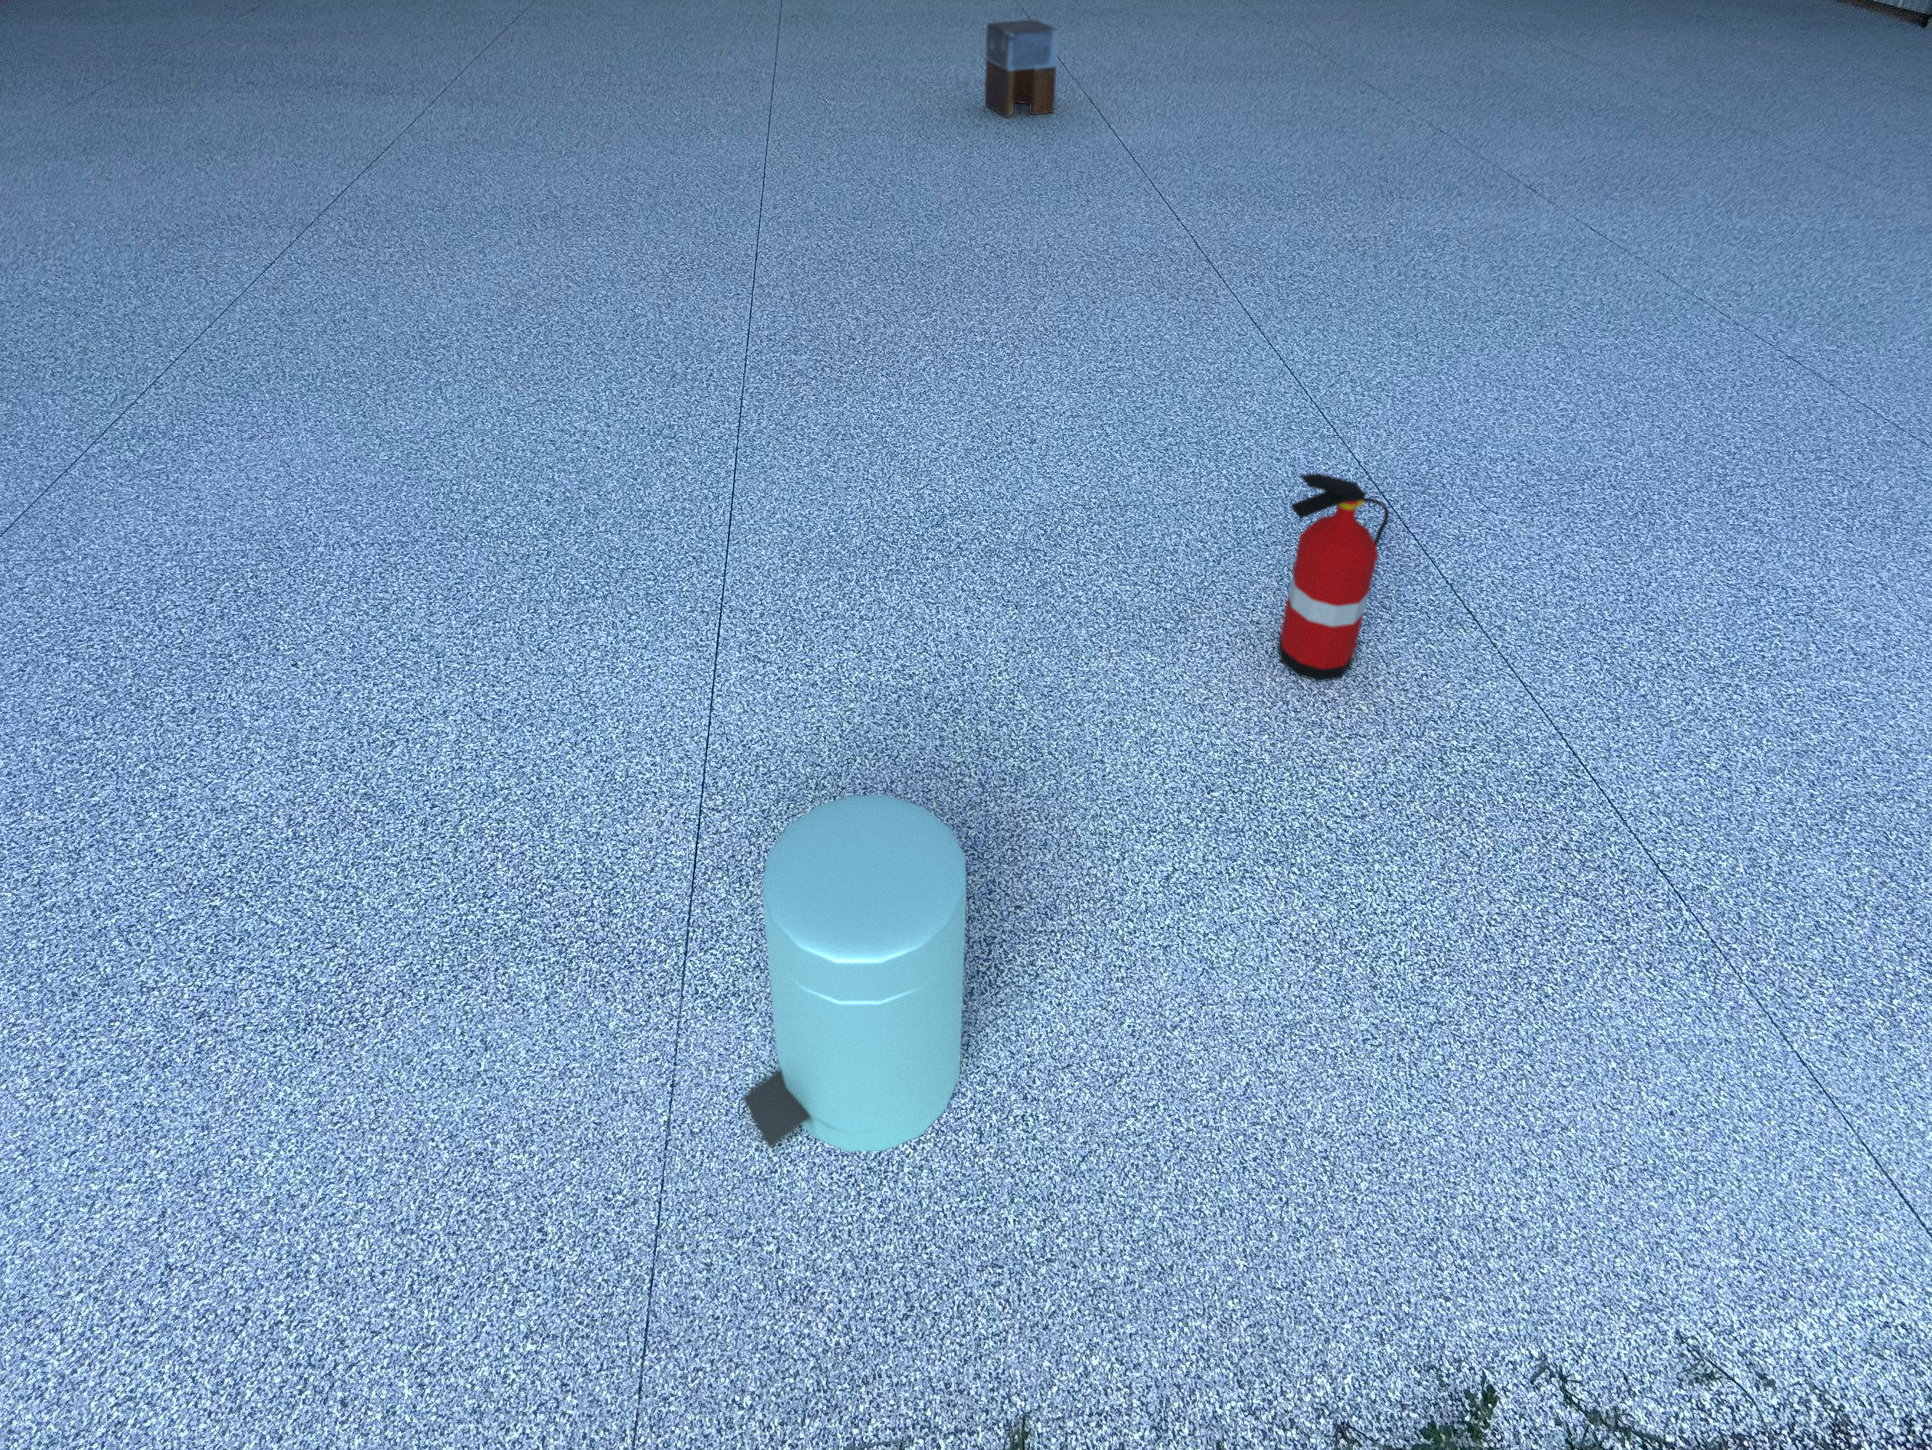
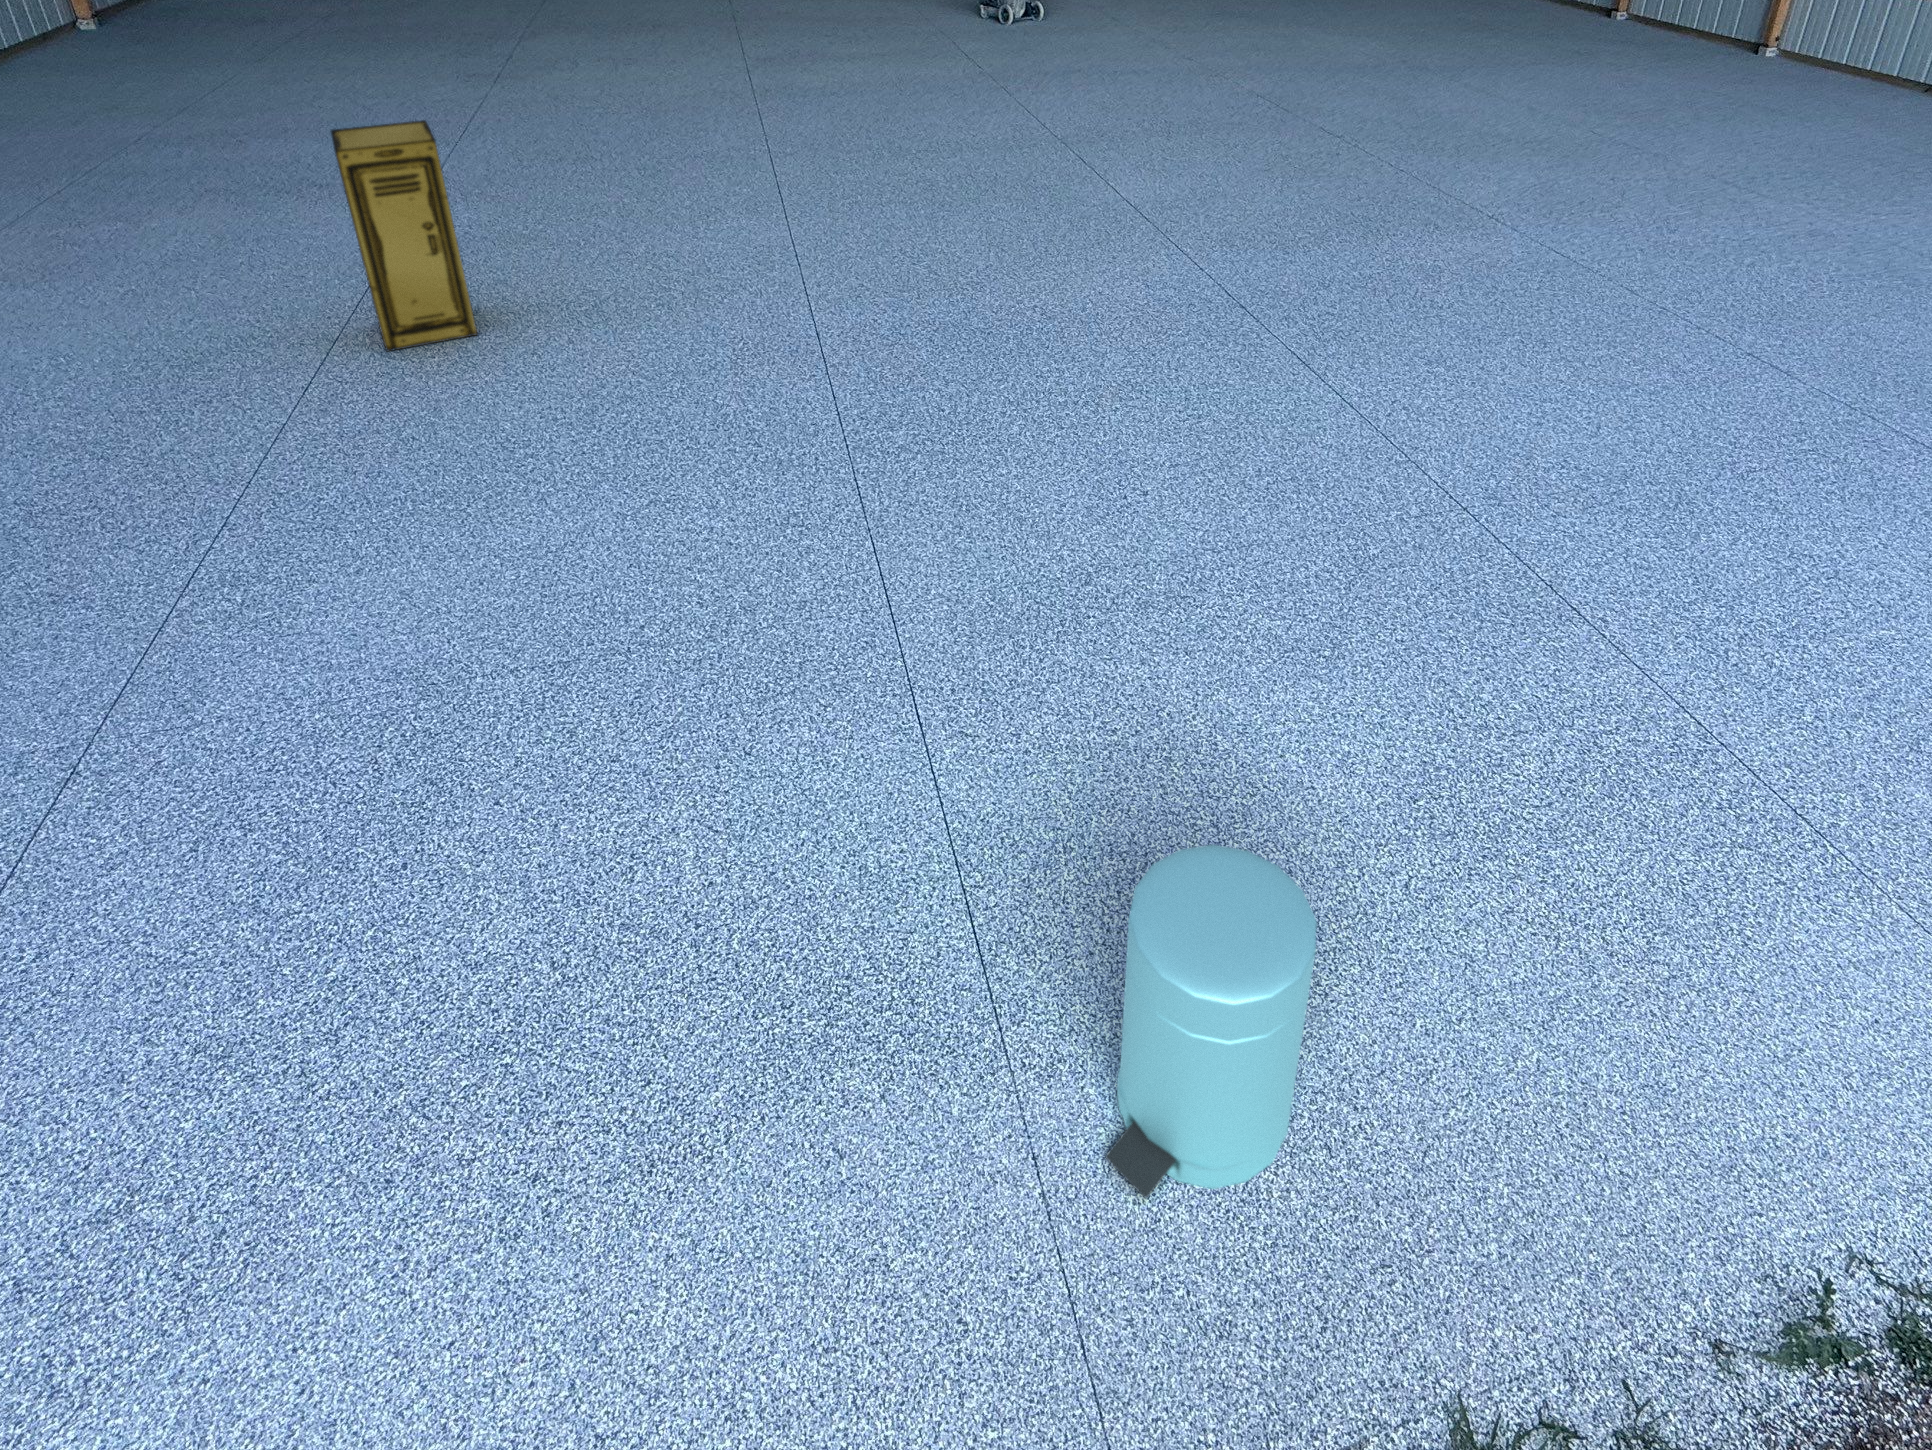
storage cabinet: none [304,11,442,238] -> present [331,120,477,351]
stool: present [985,20,1059,118] -> none [976,87,1046,181]
fire extinguisher: present [1278,473,1389,682] -> none [1422,501,1517,688]

